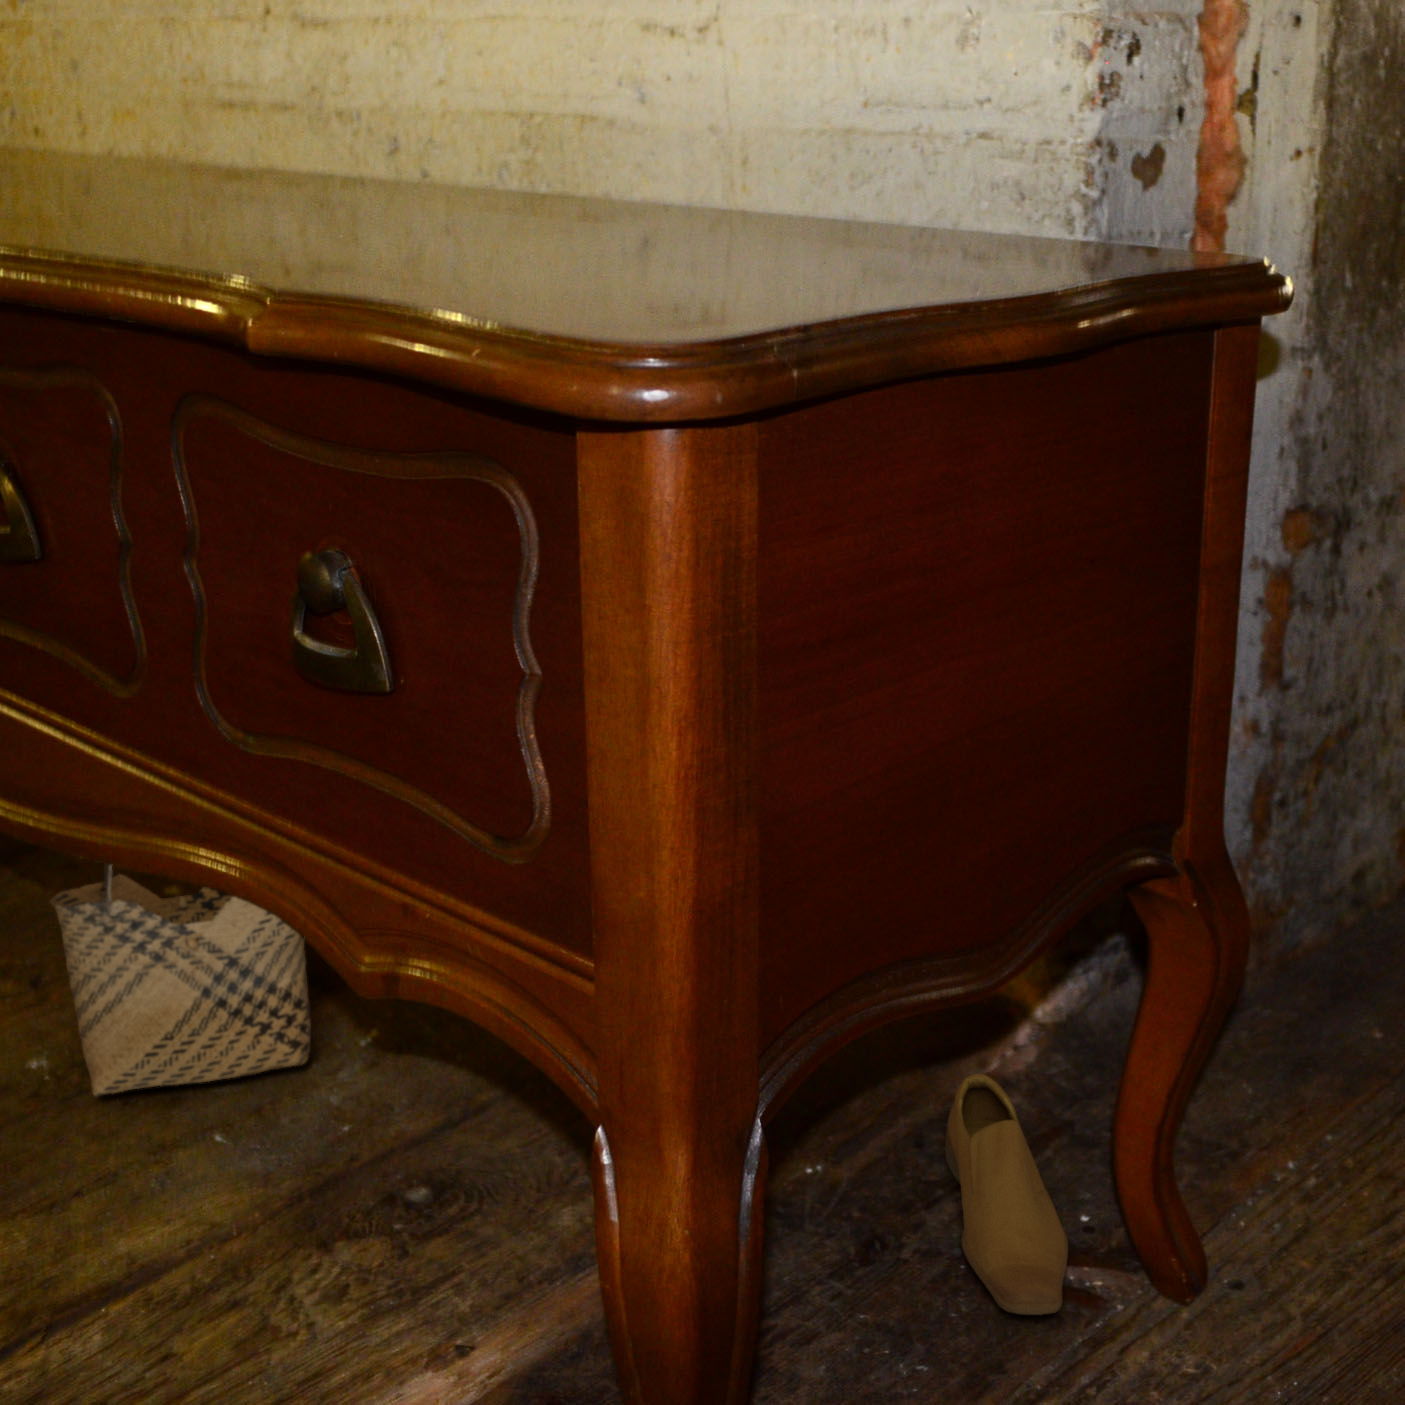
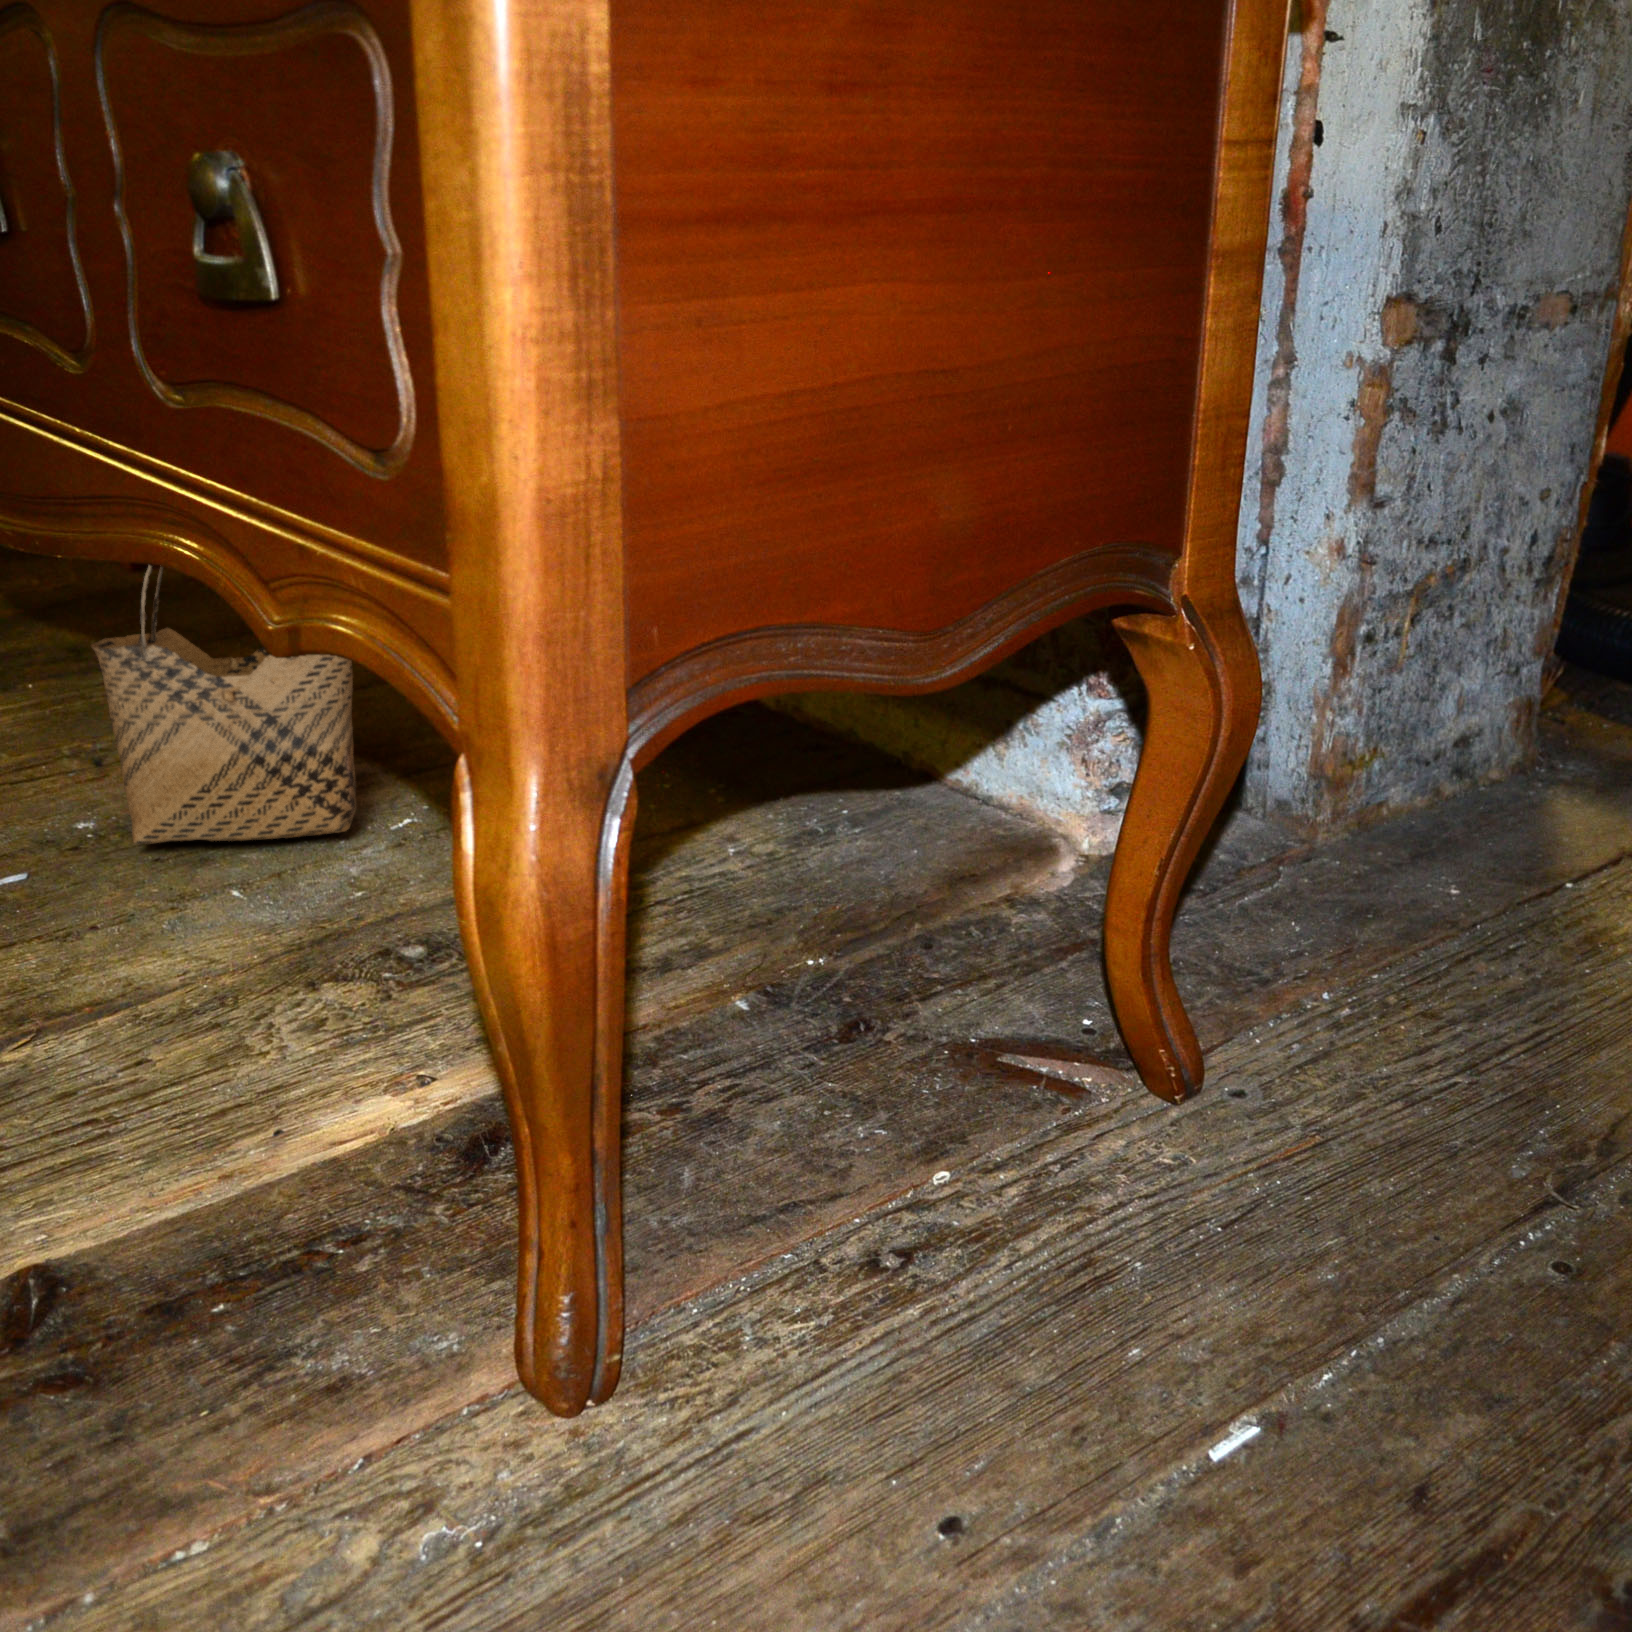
shoe: present [945,1074,1068,1315] -> none [954,869,1067,1095]

